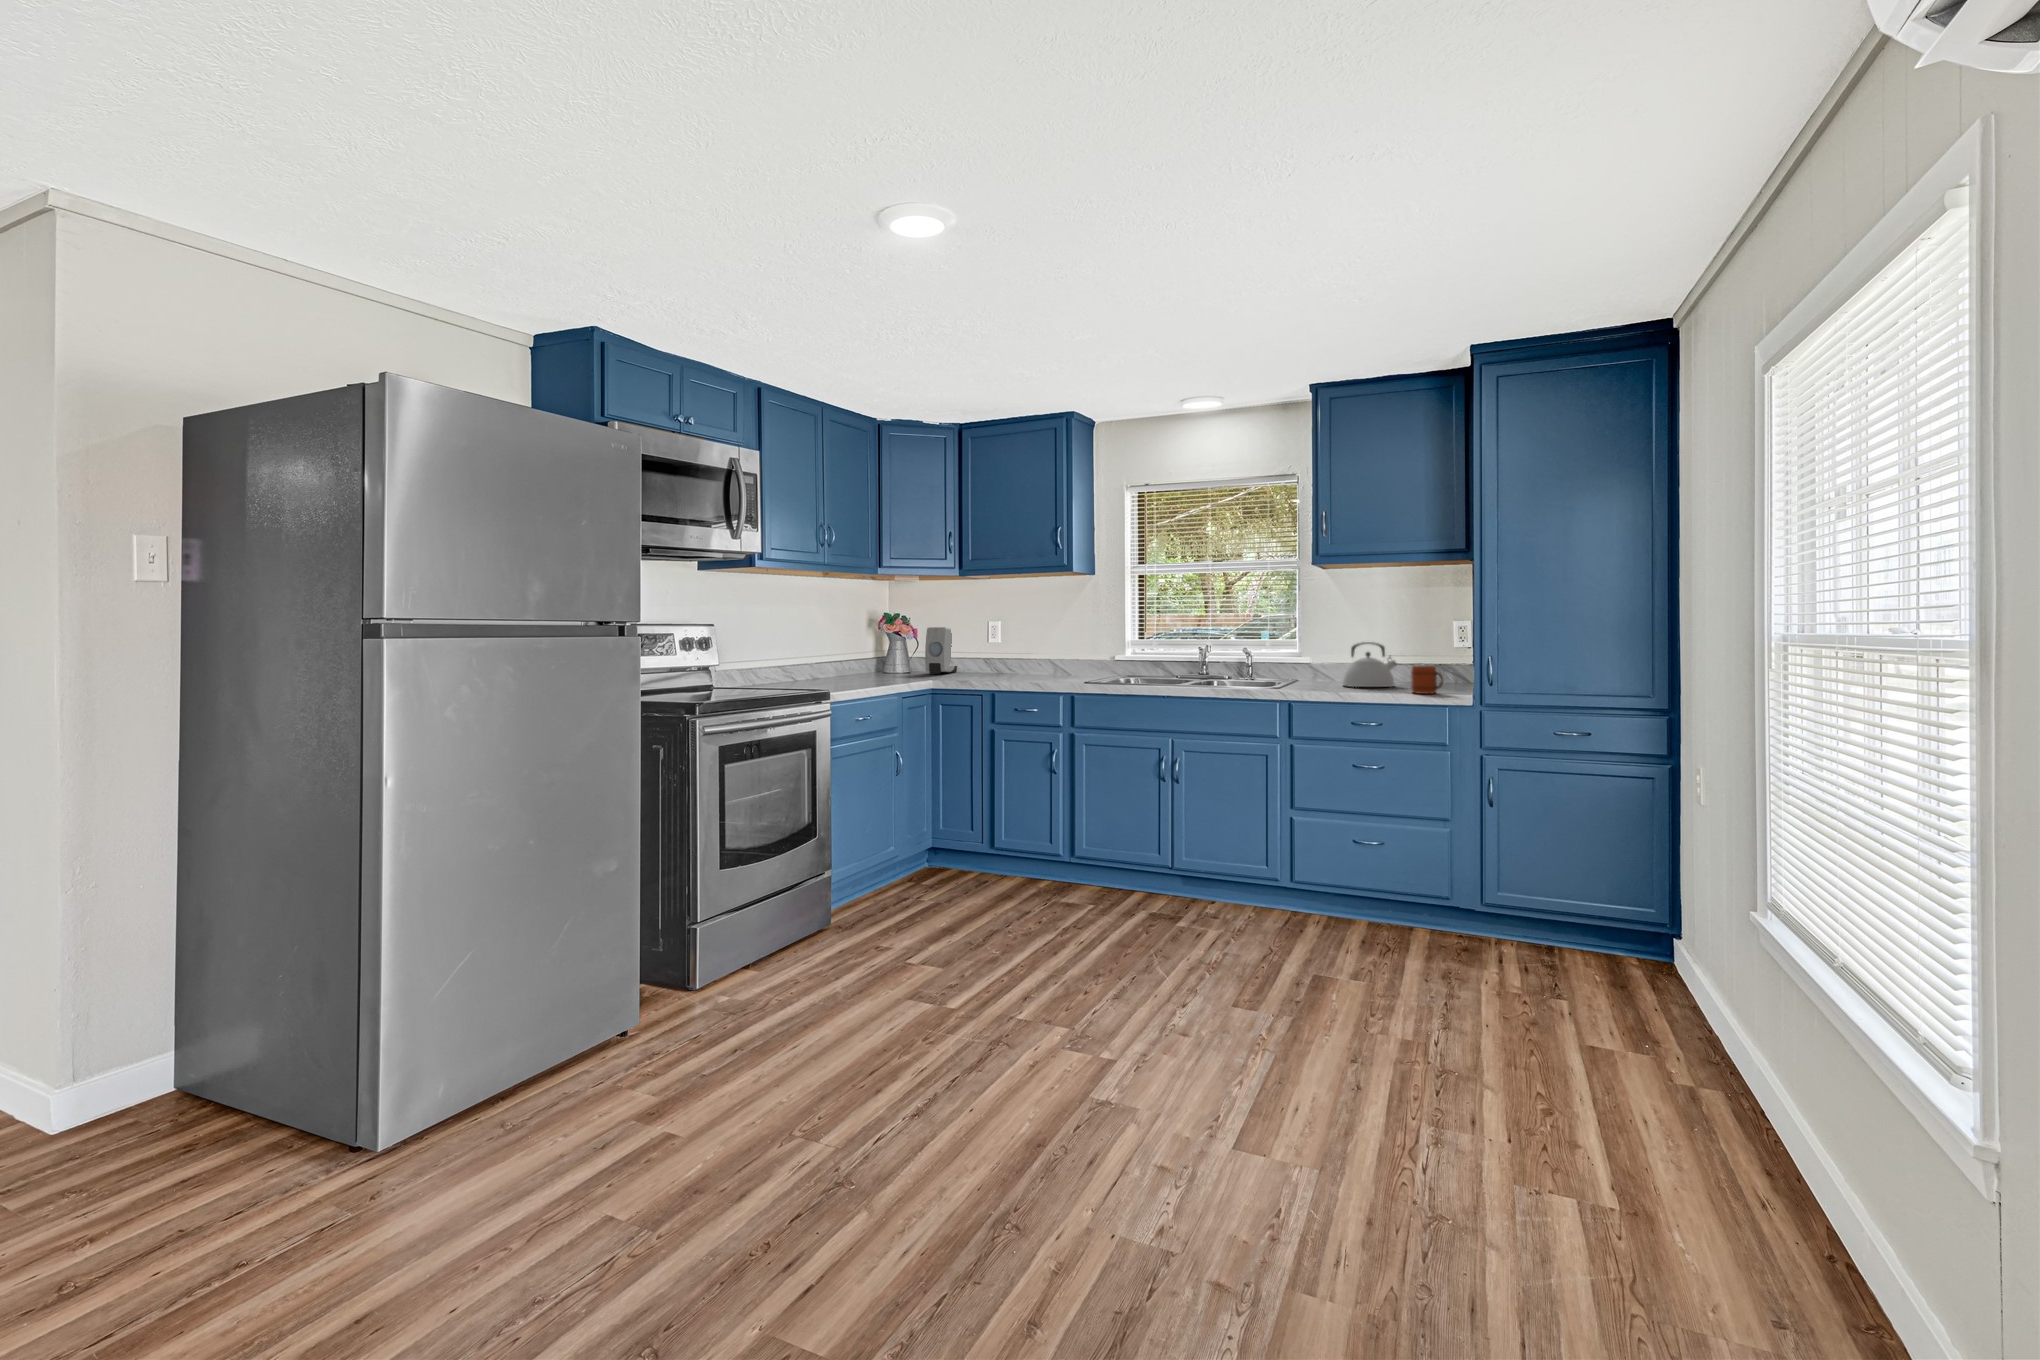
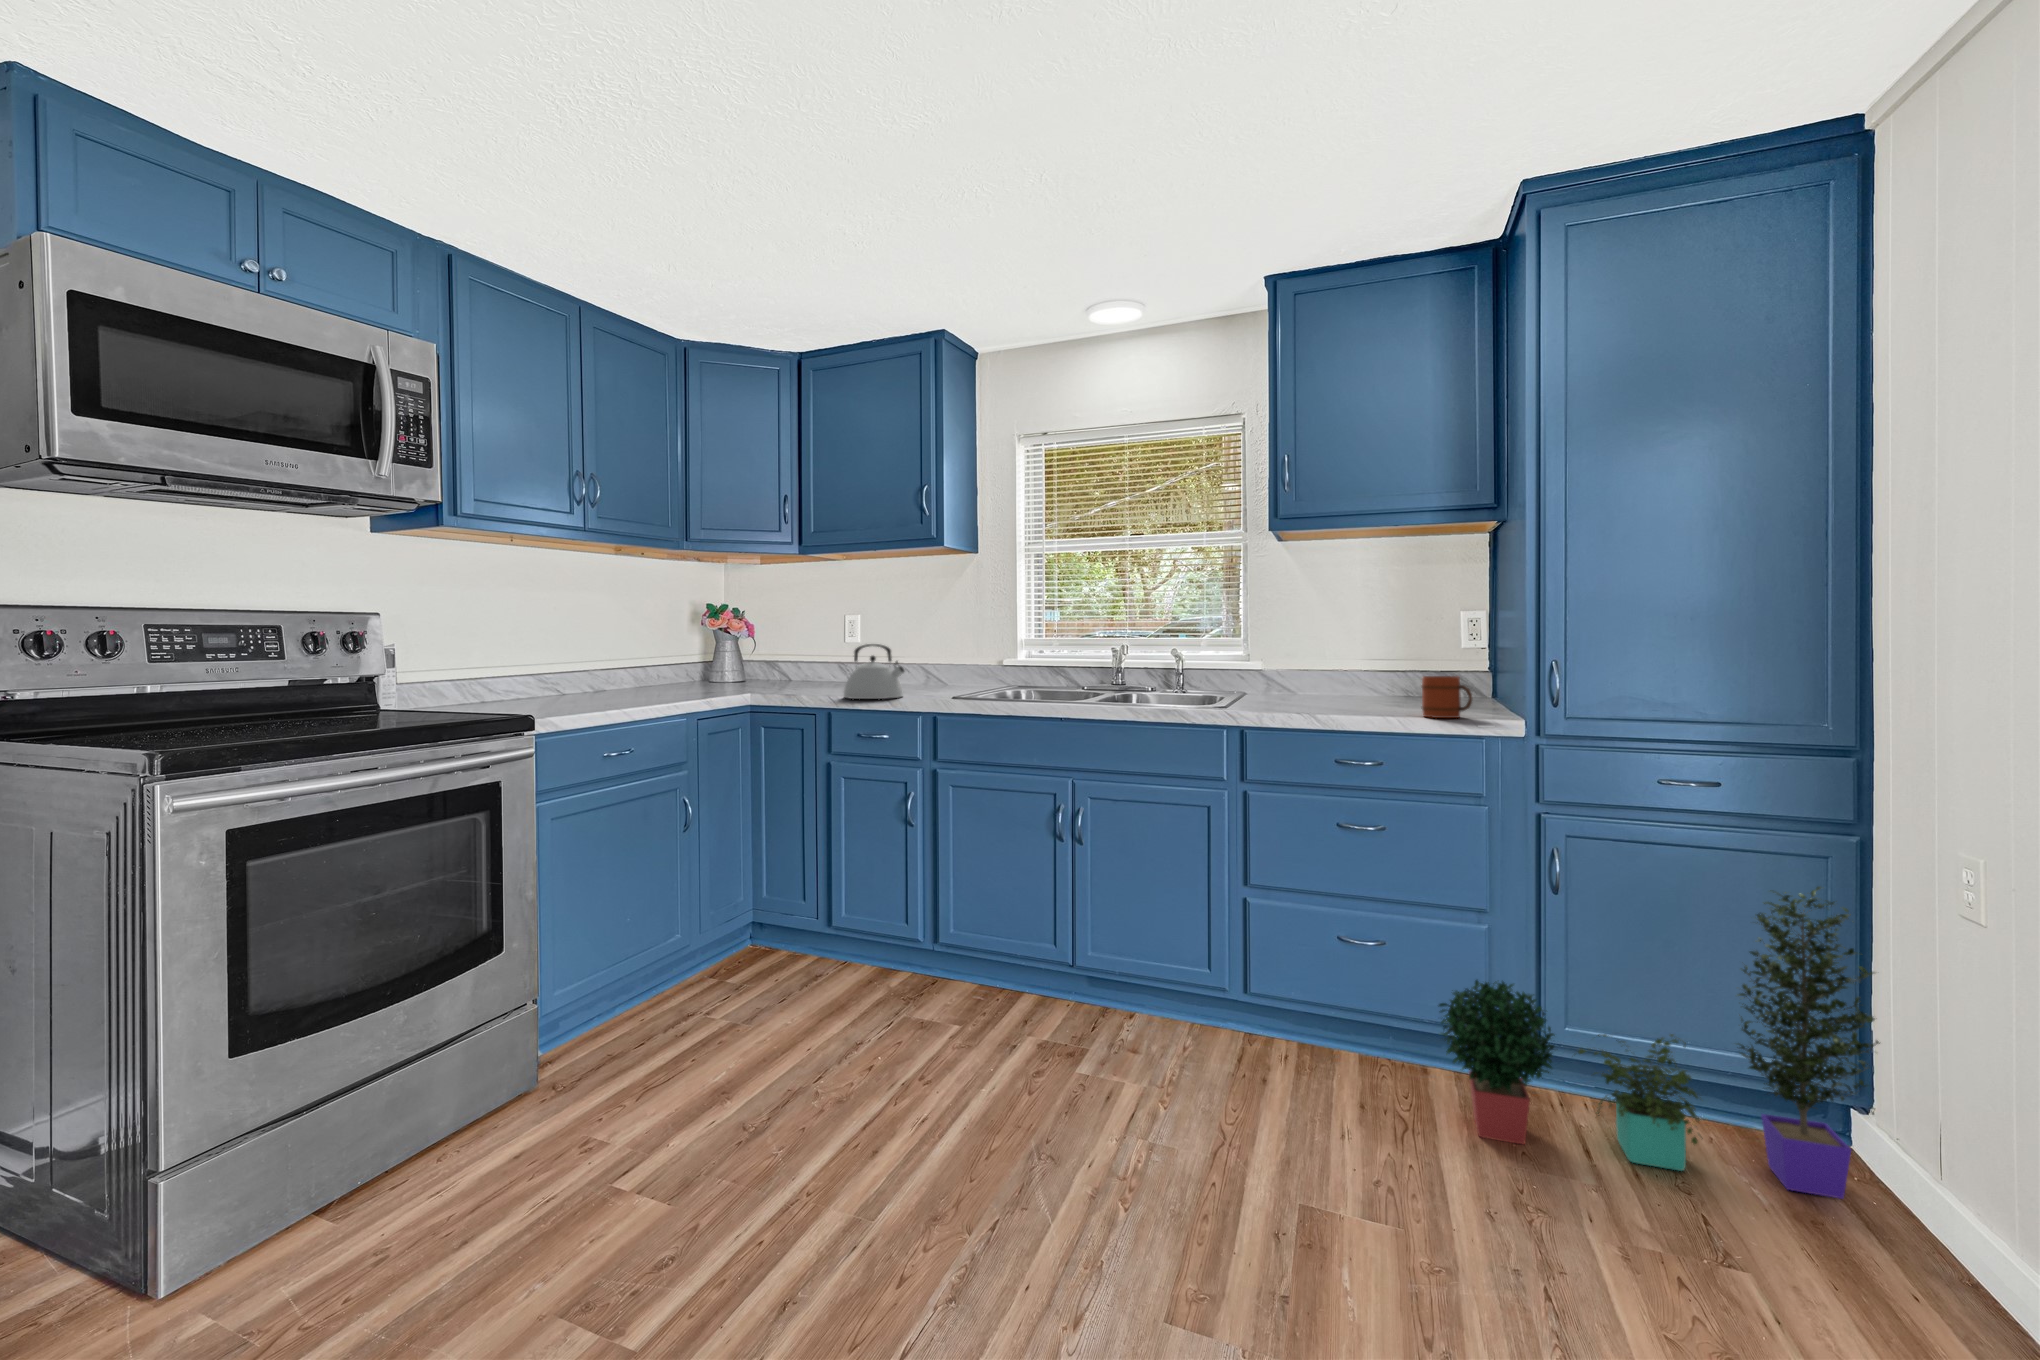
soap dispenser: present [925,627,957,674] -> none [762,623,808,683]
kettle: present [1343,642,1397,687] -> present [844,644,904,699]
potted plant: none [1410,792,1667,976] -> present [1439,887,1880,1199]

